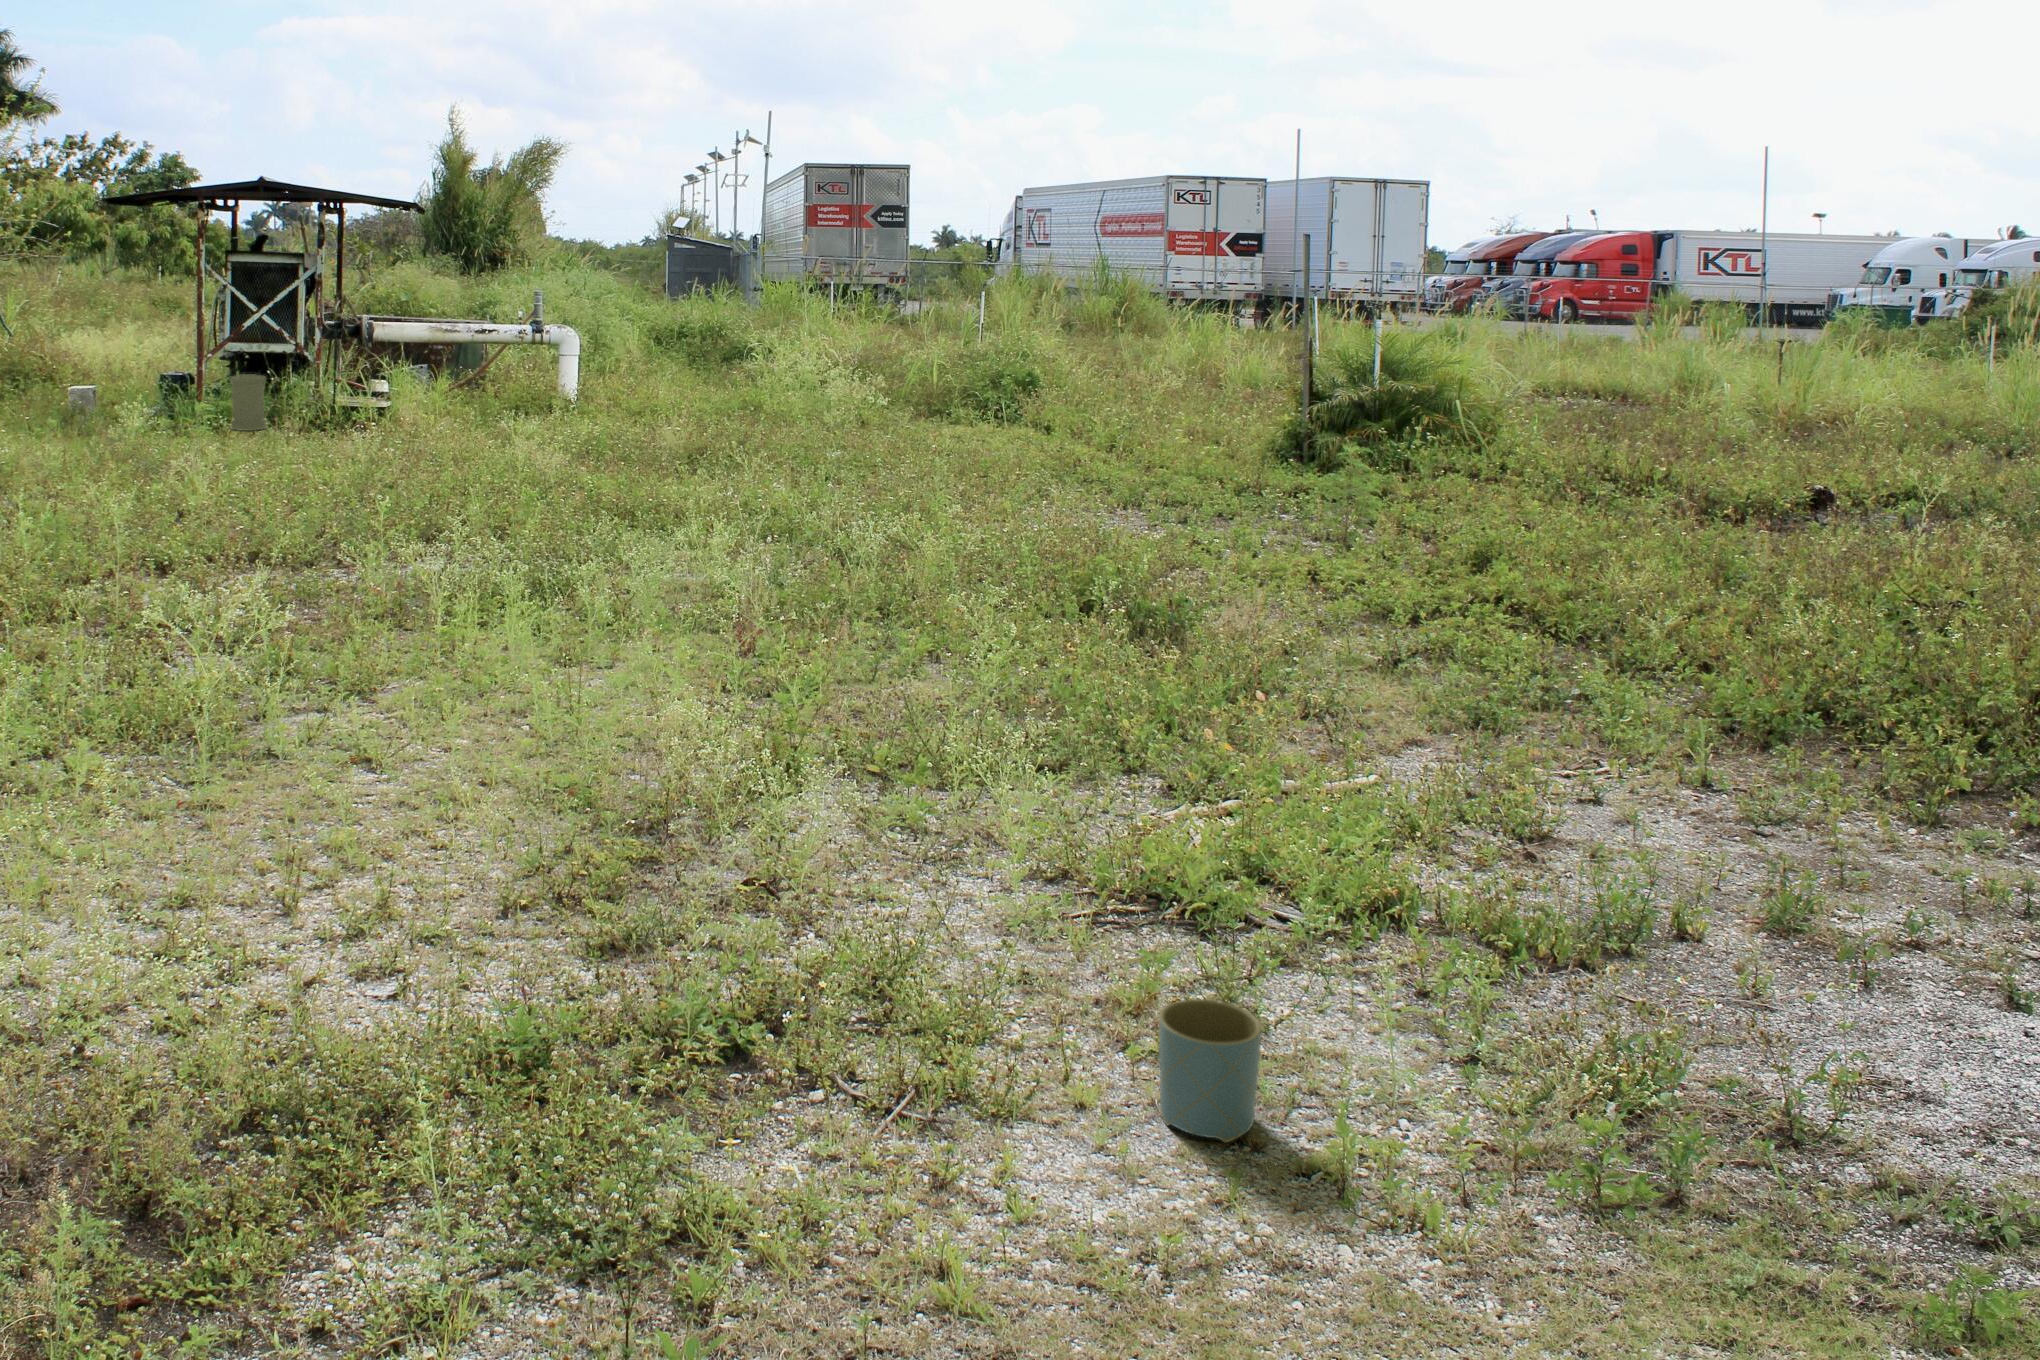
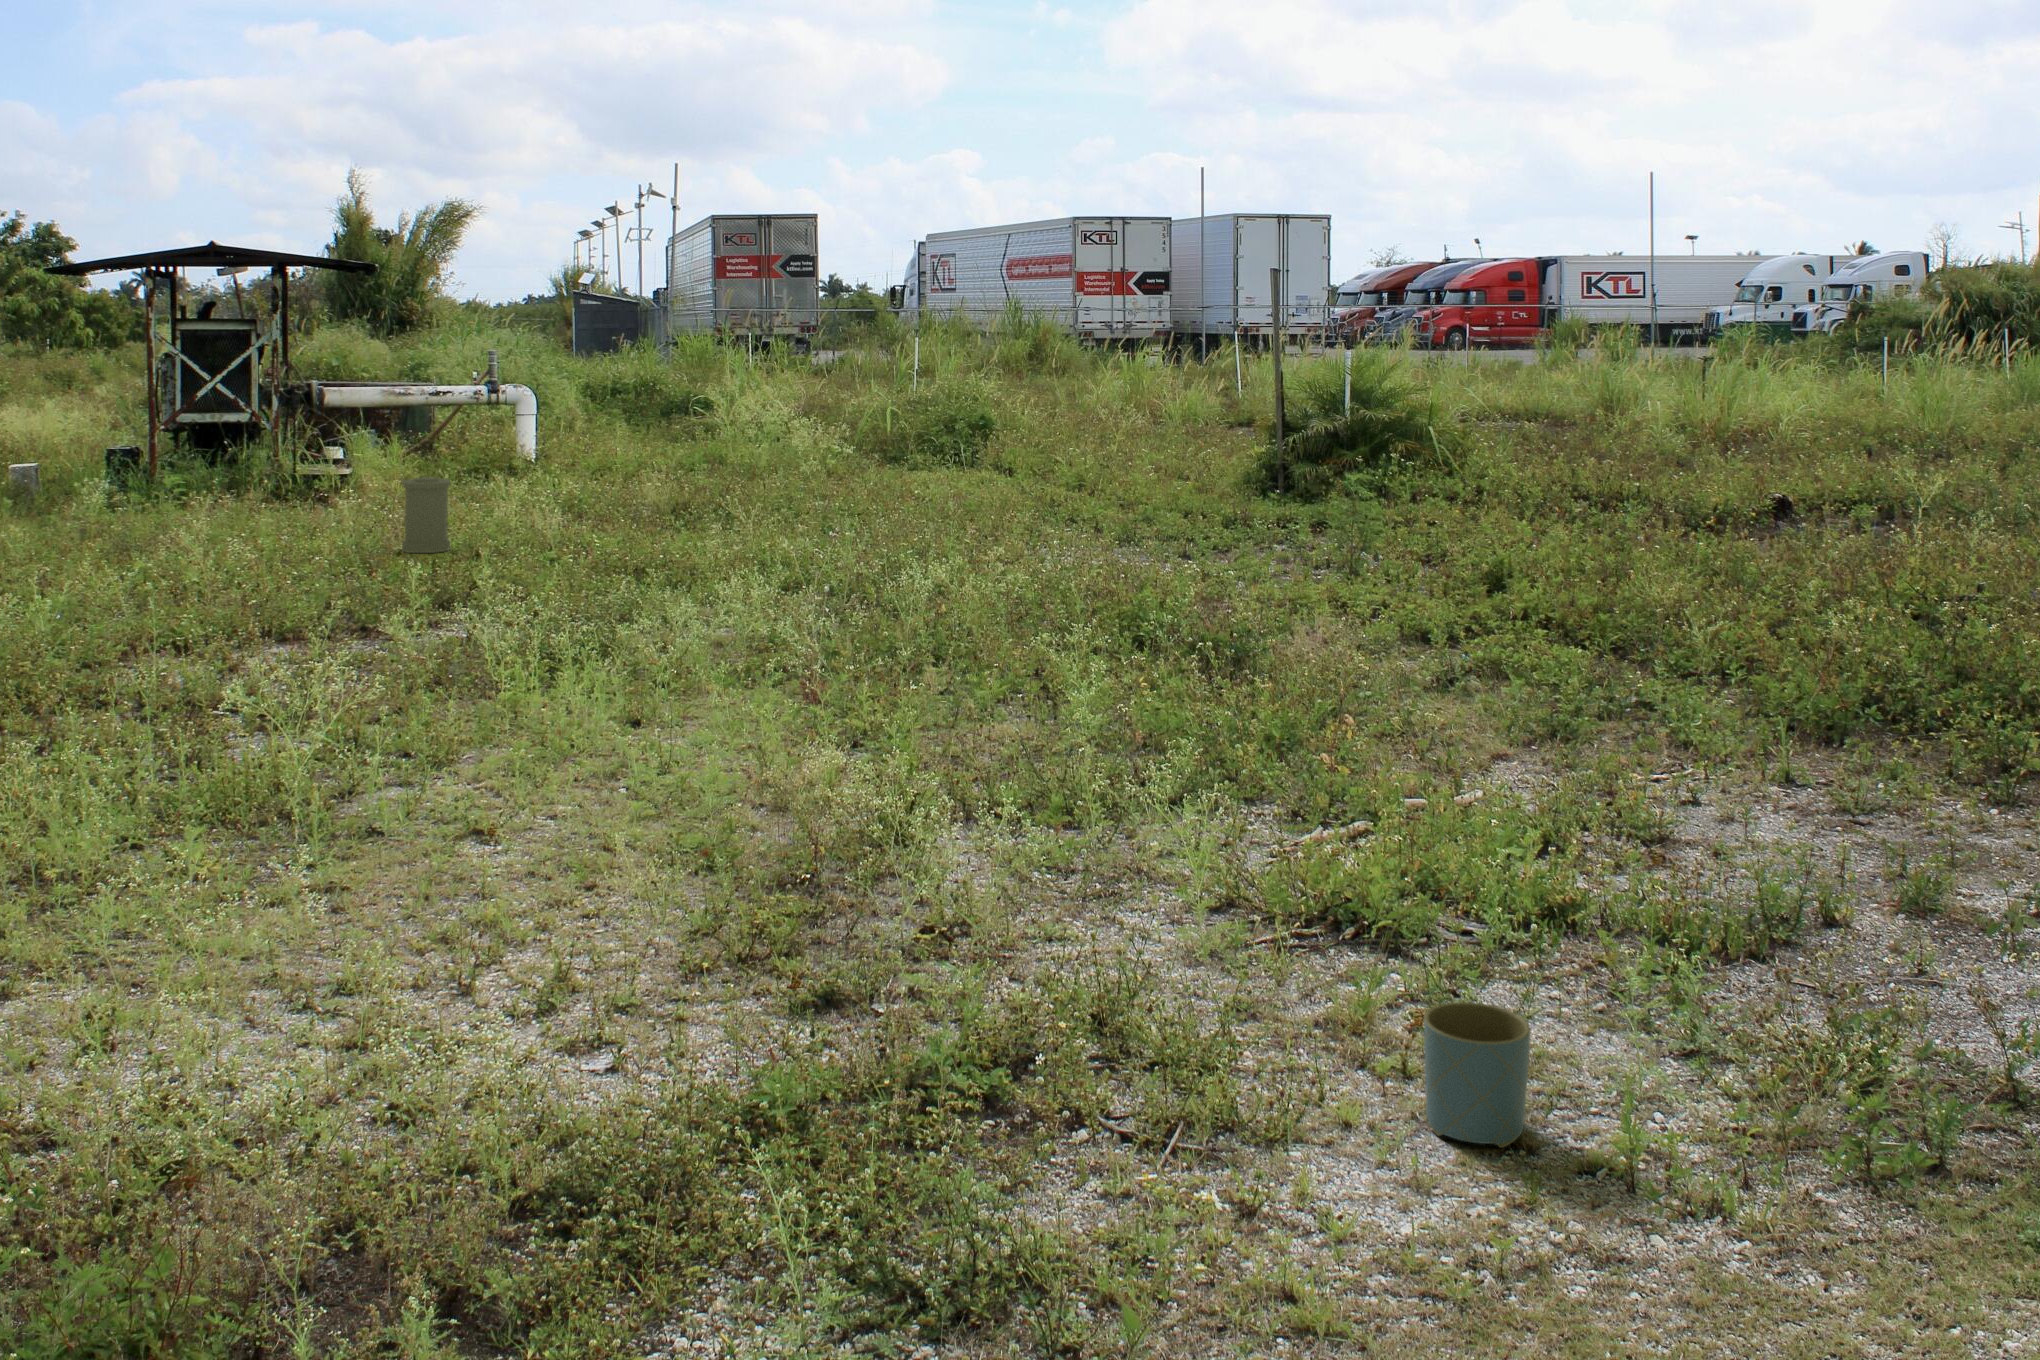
trash can: present [230,374,266,431] -> present [402,477,450,553]

